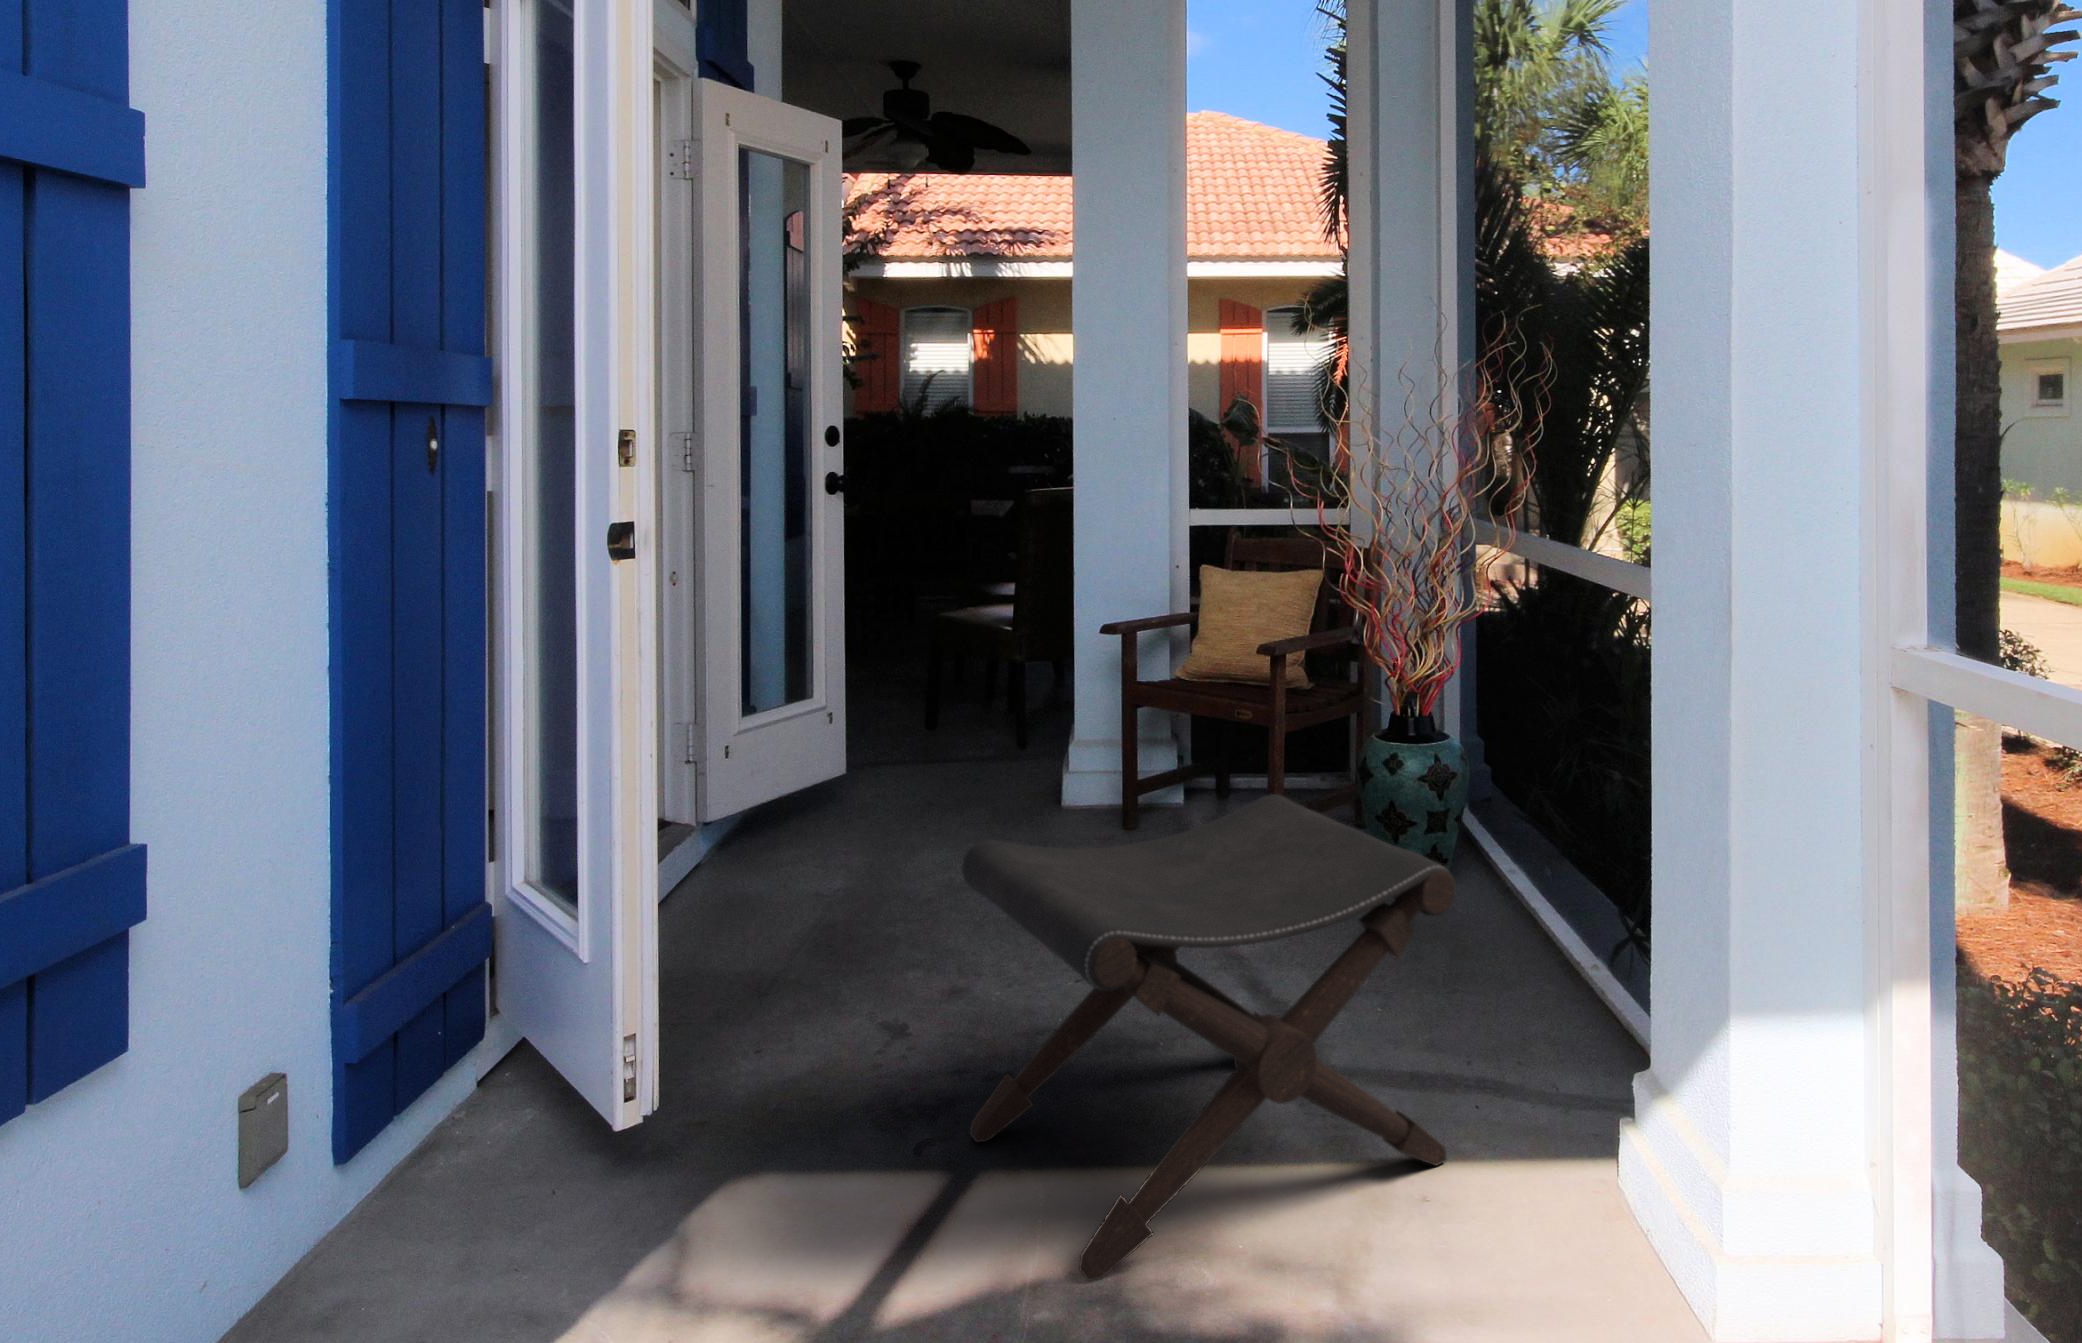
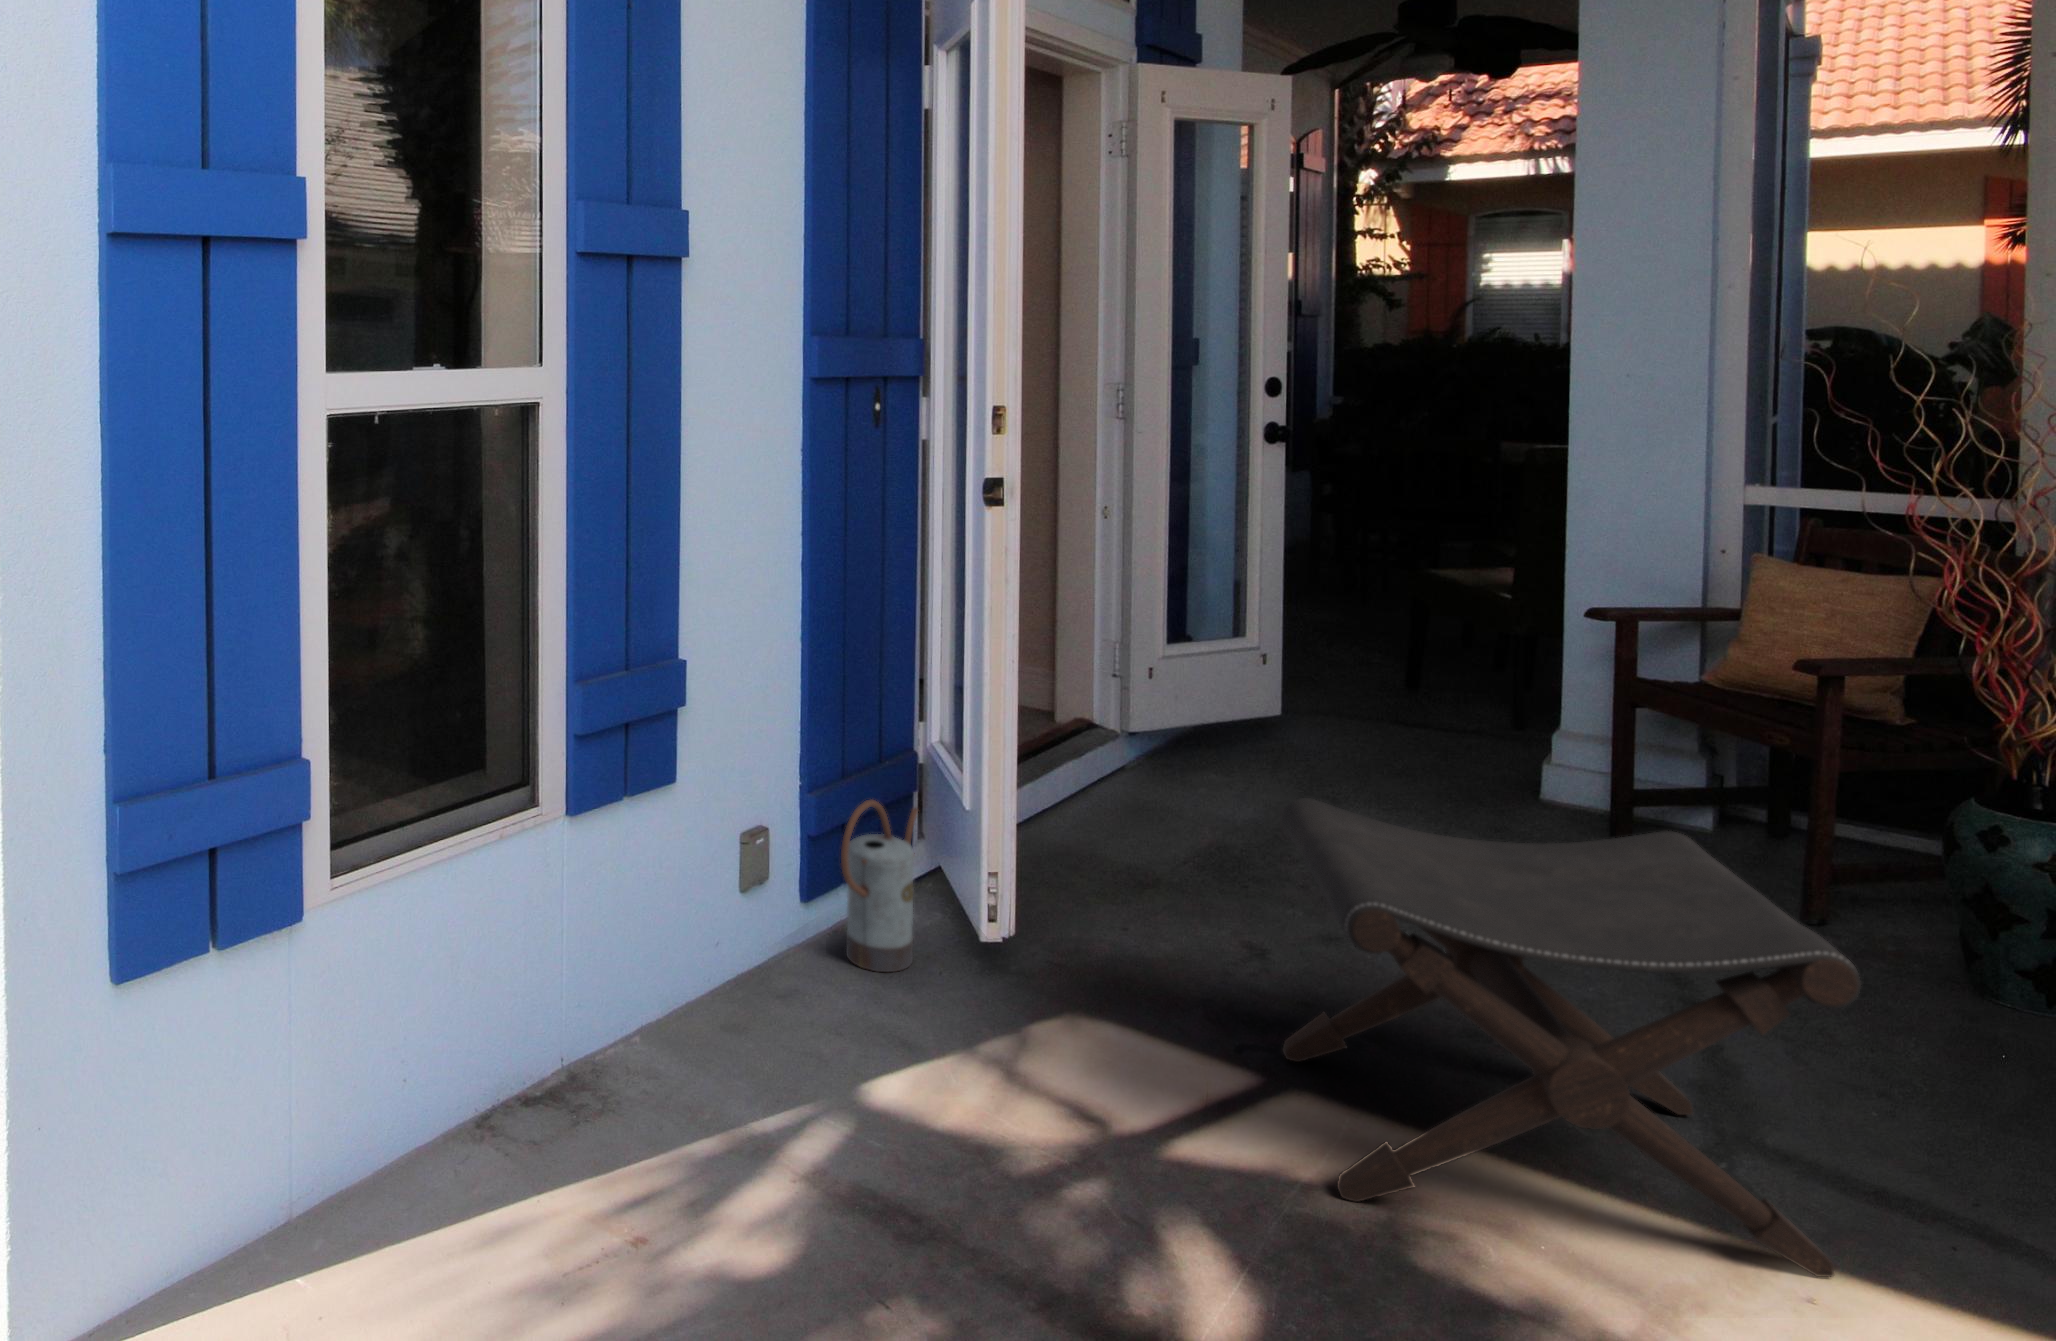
watering can: none [408,980,513,1235] -> present [841,800,918,972]

